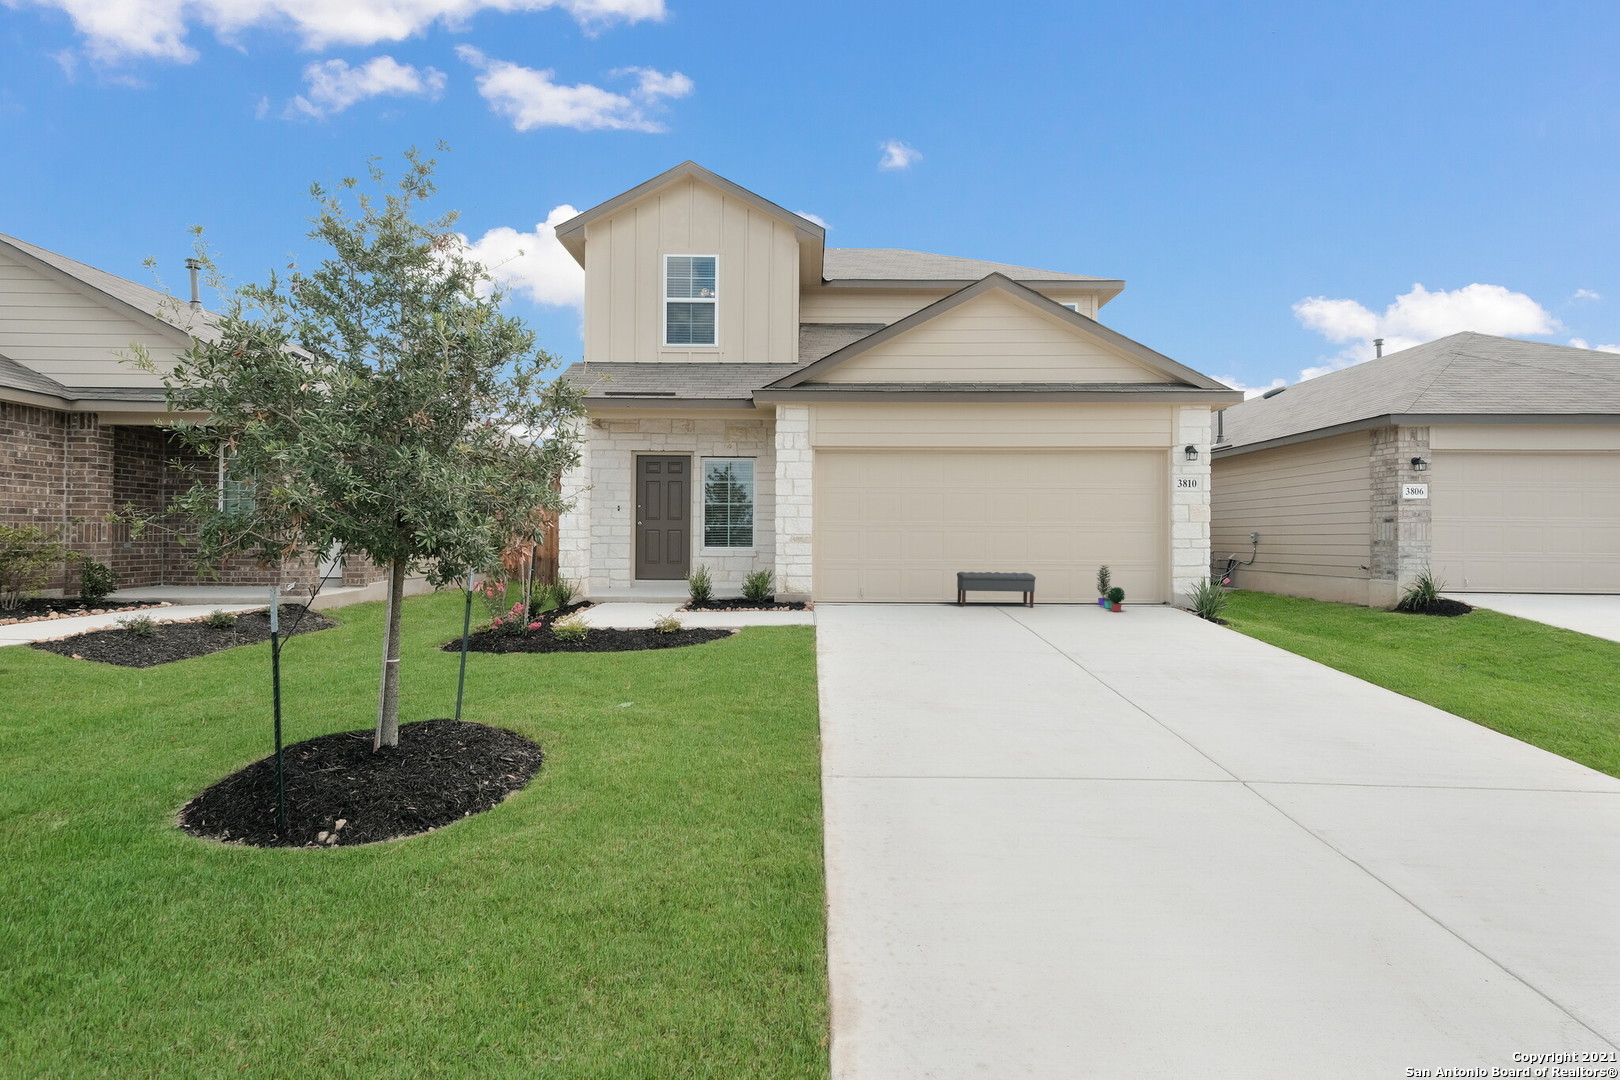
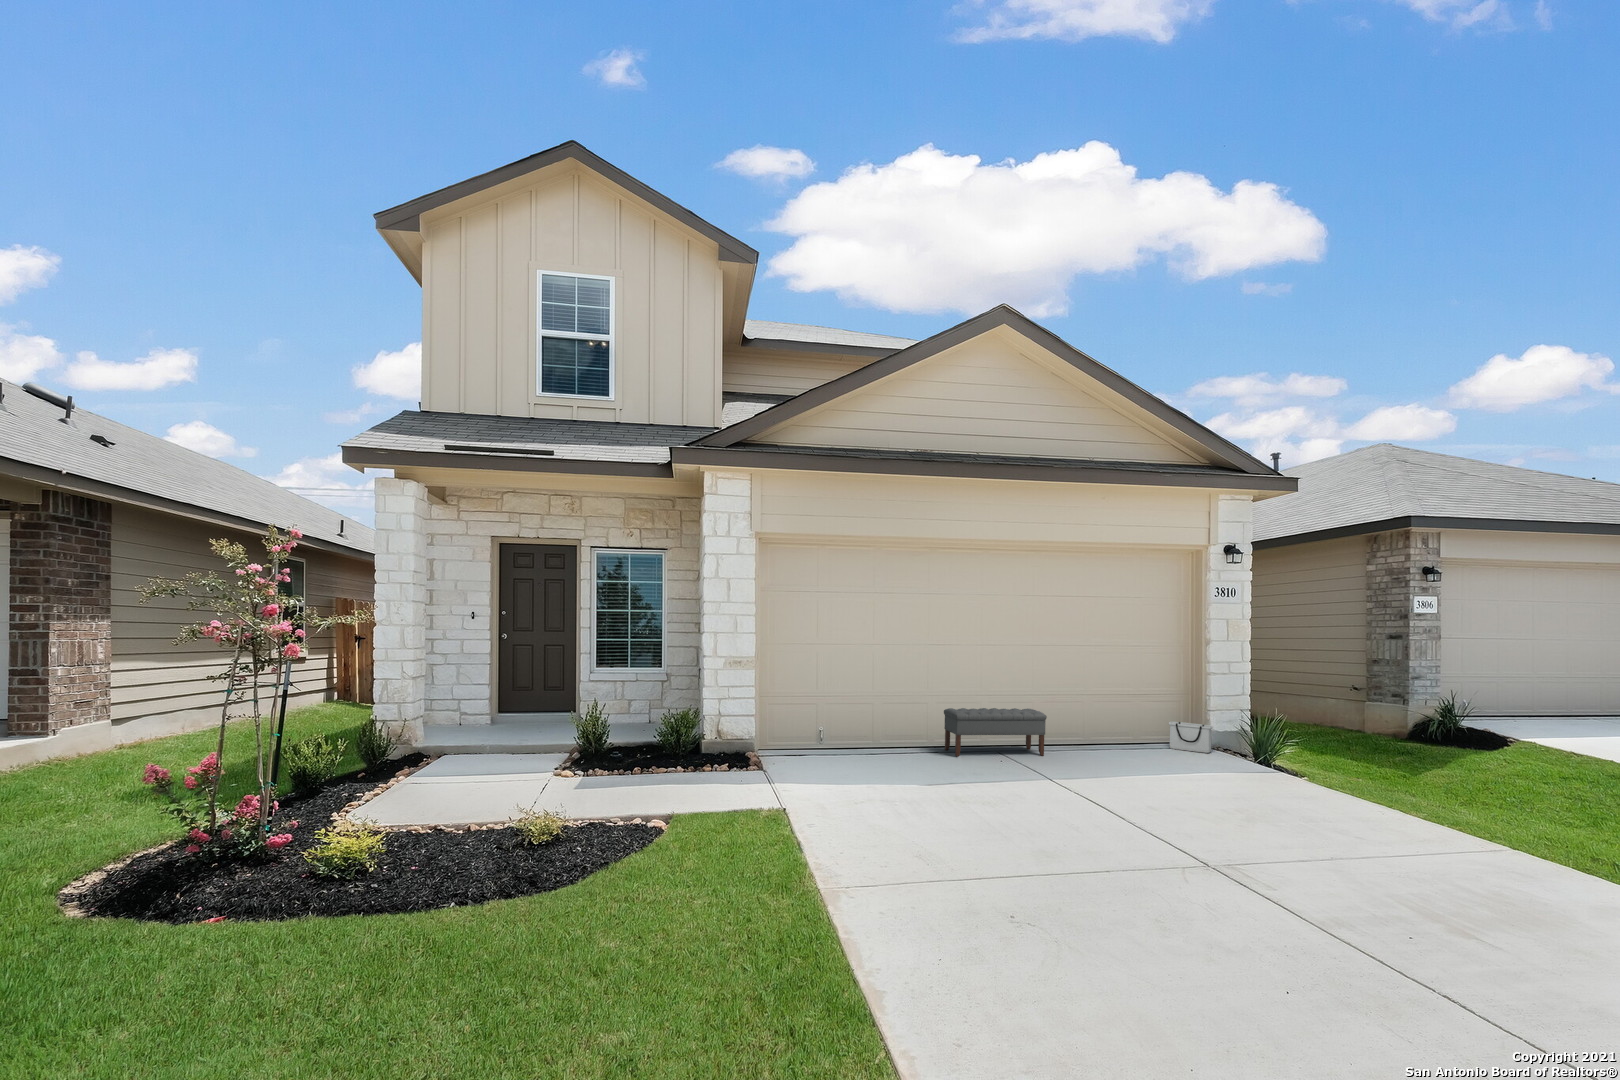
potted plant: present [1097,566,1125,612] -> none [1112,696,1159,760]
storage bin: none [1145,585,1181,609] -> present [1169,721,1213,753]

